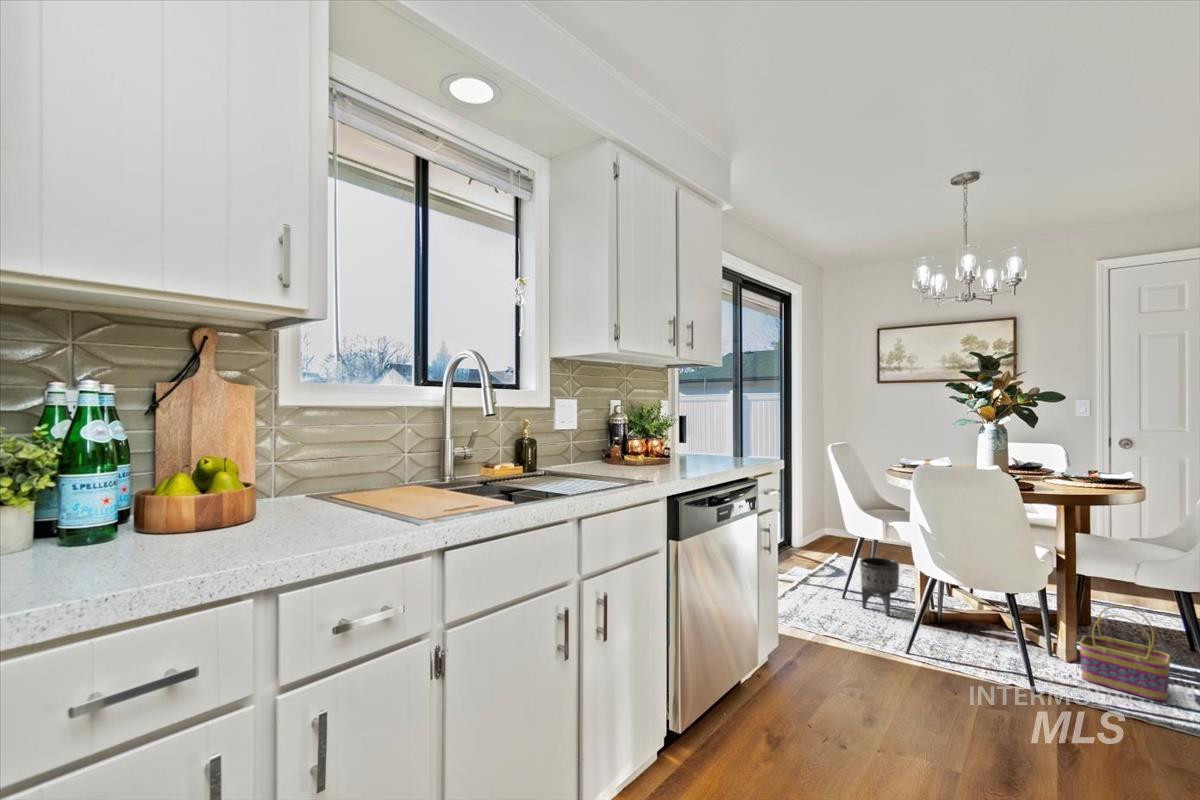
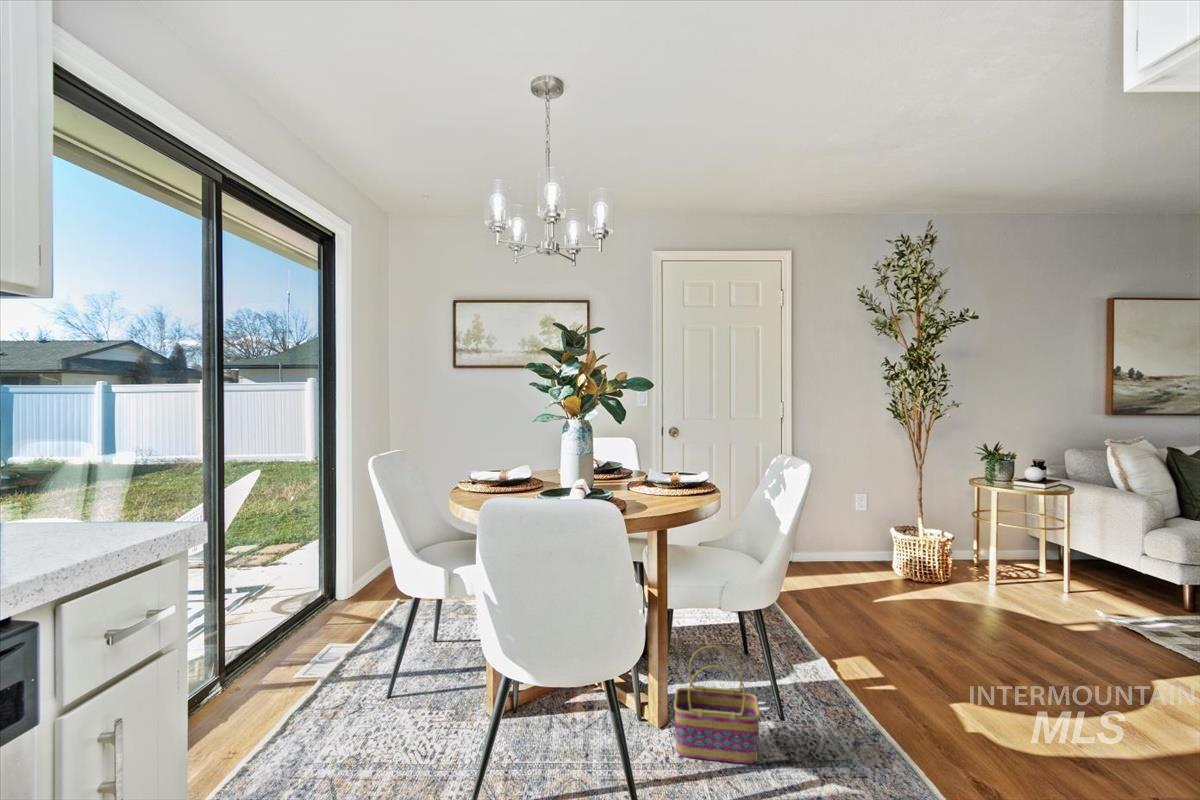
planter: present [860,557,899,616] -> none [412,619,466,710]

